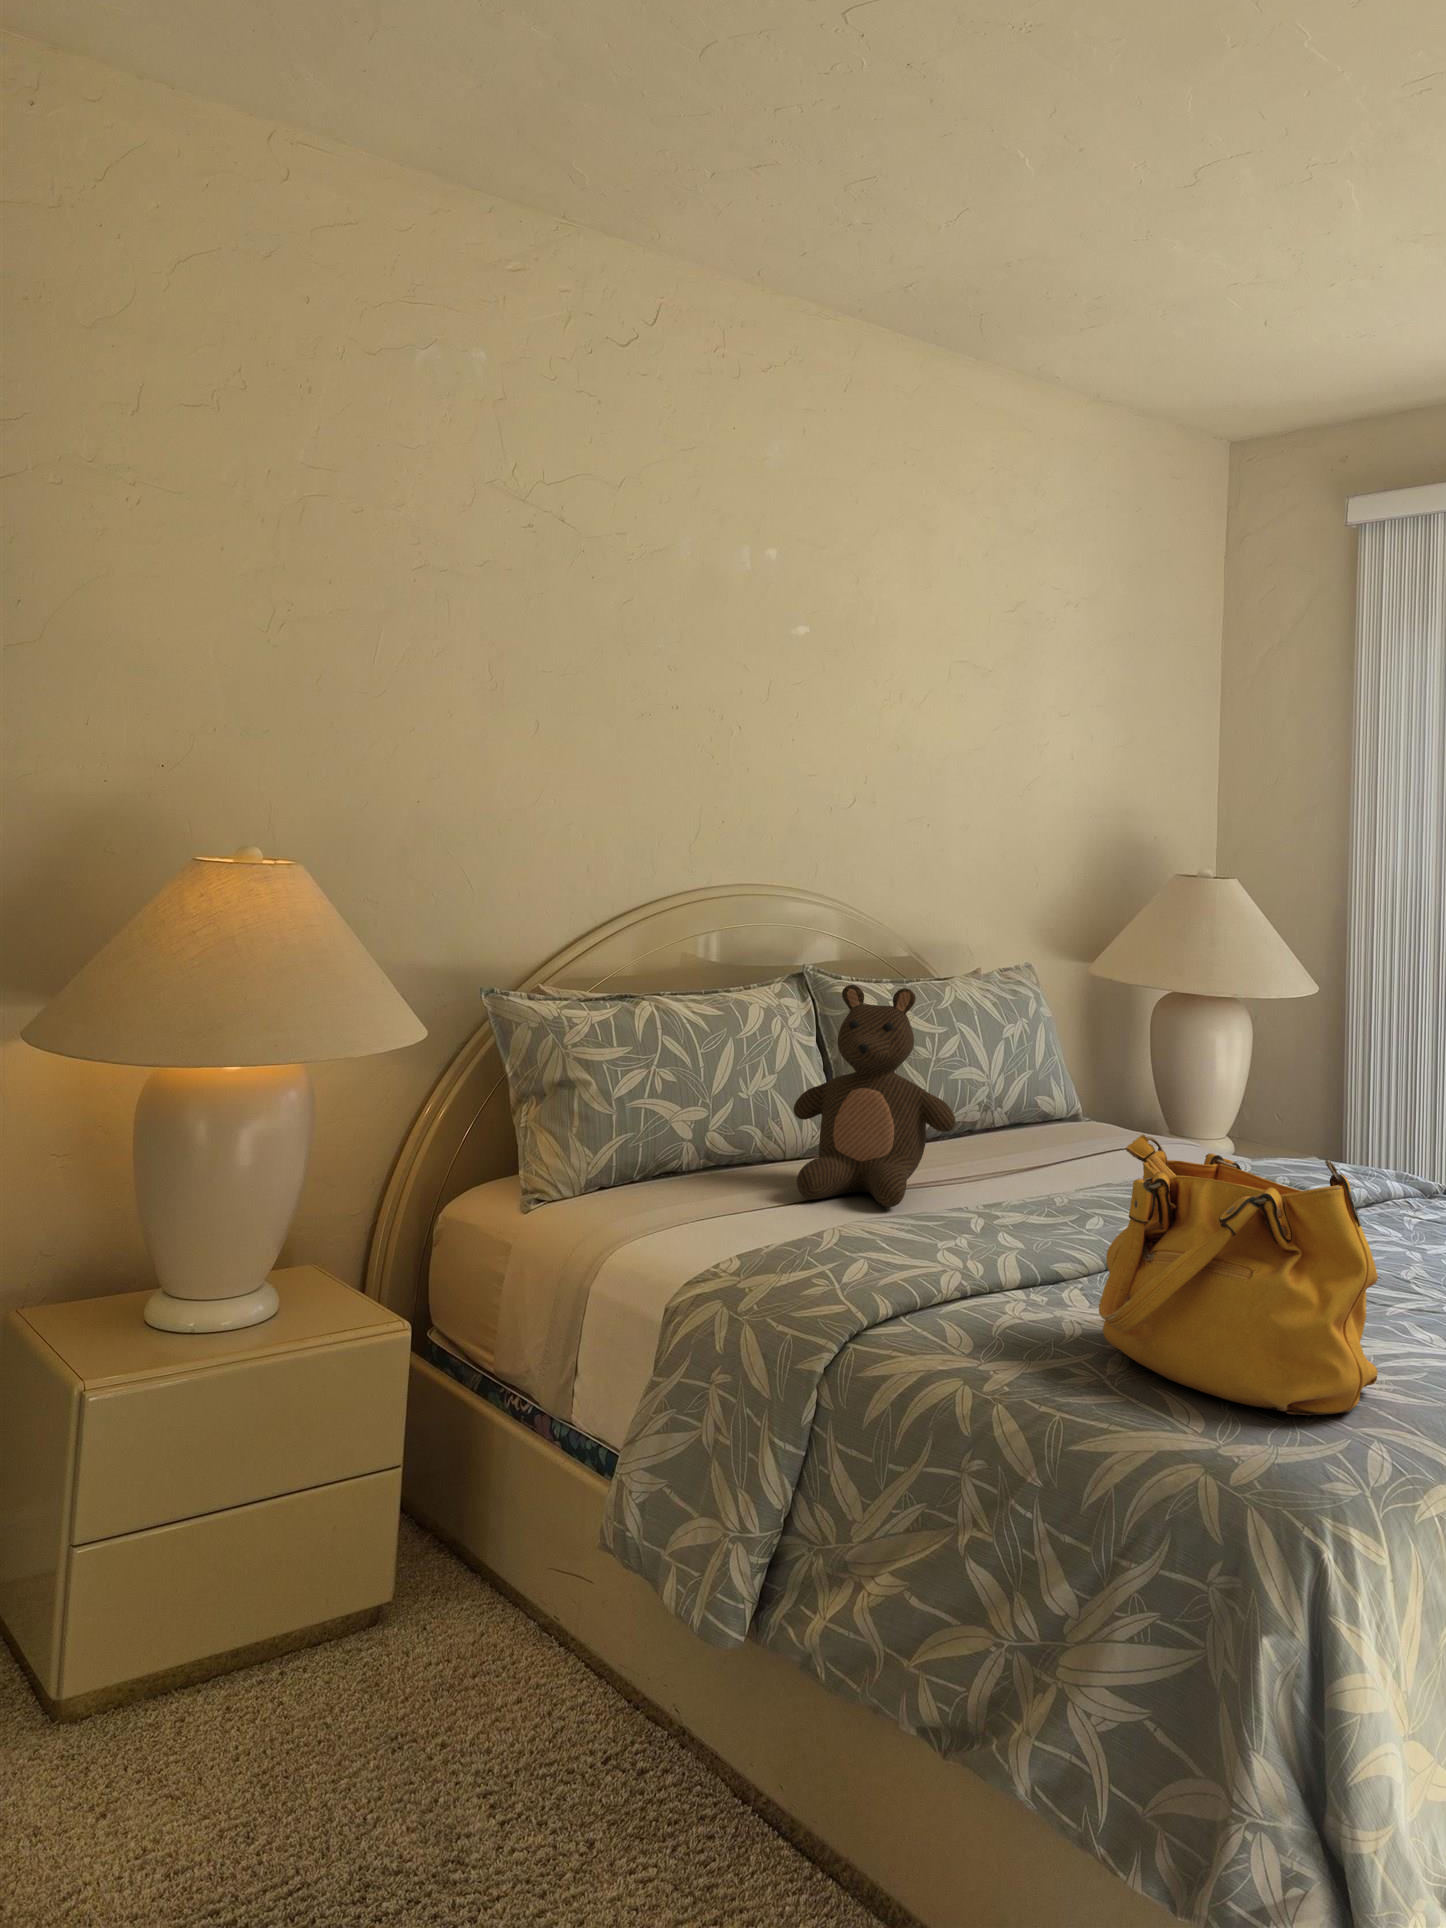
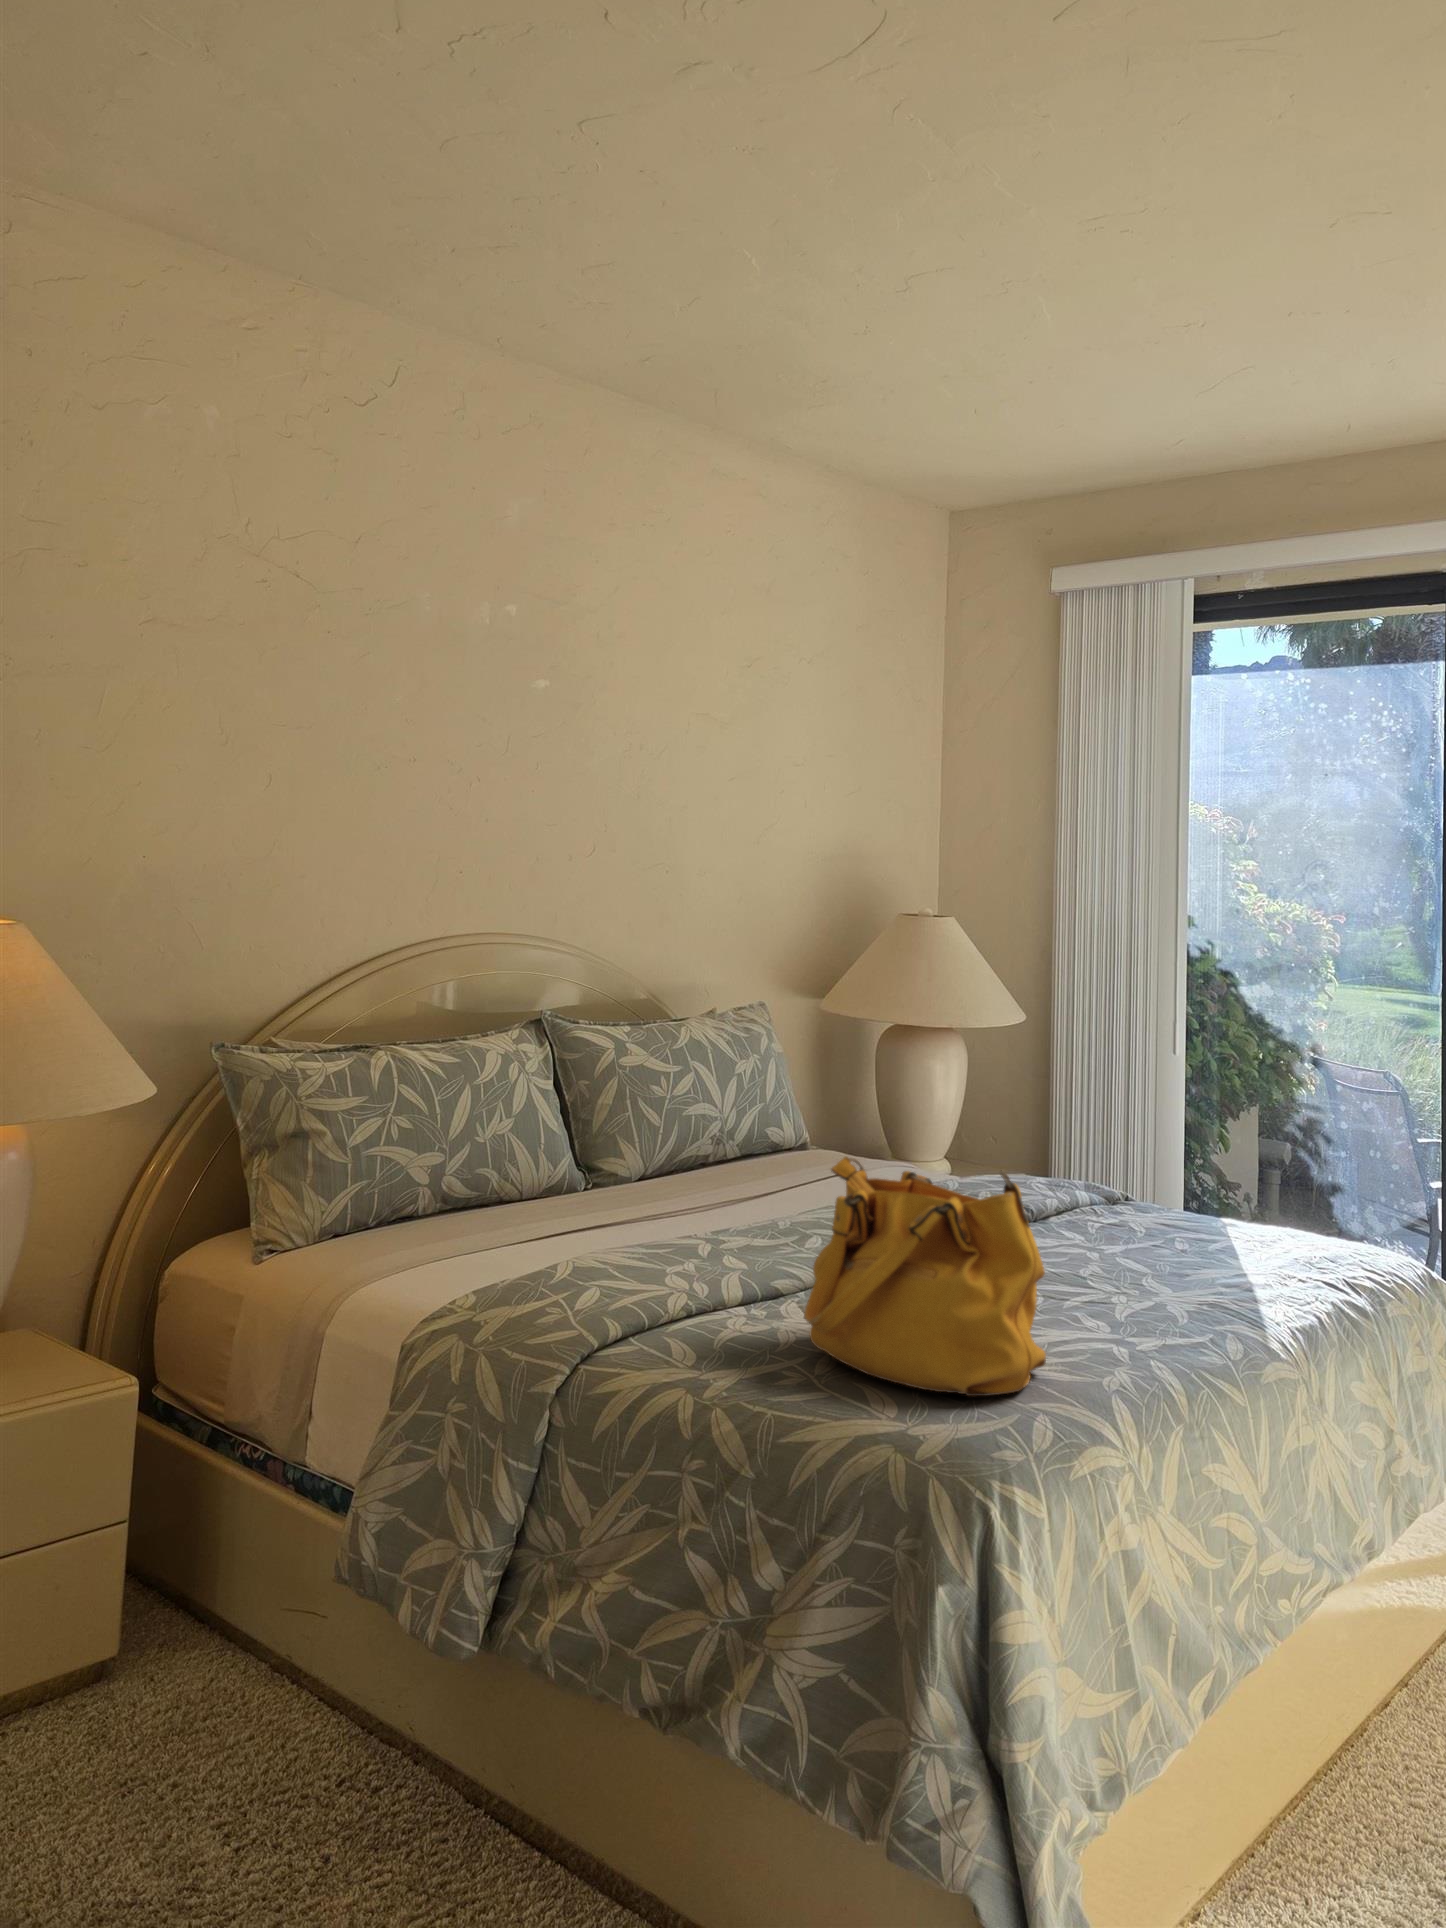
stuffed bear: present [794,985,956,1207] -> none [529,1029,683,1237]

